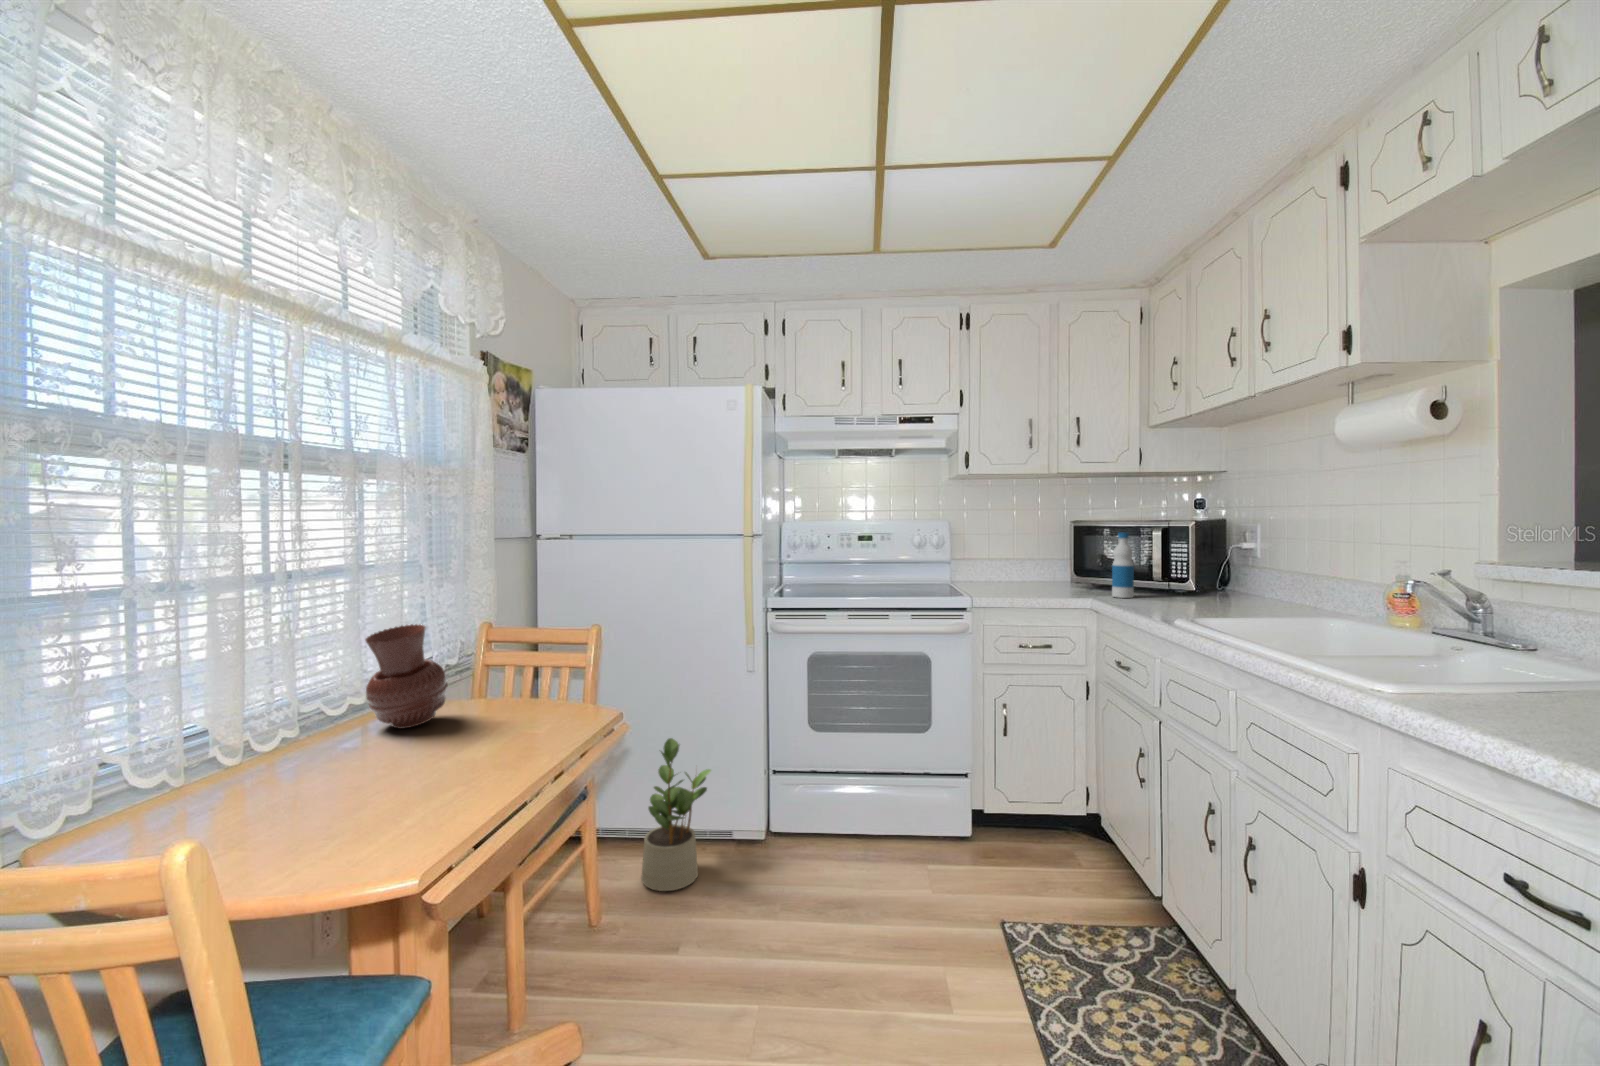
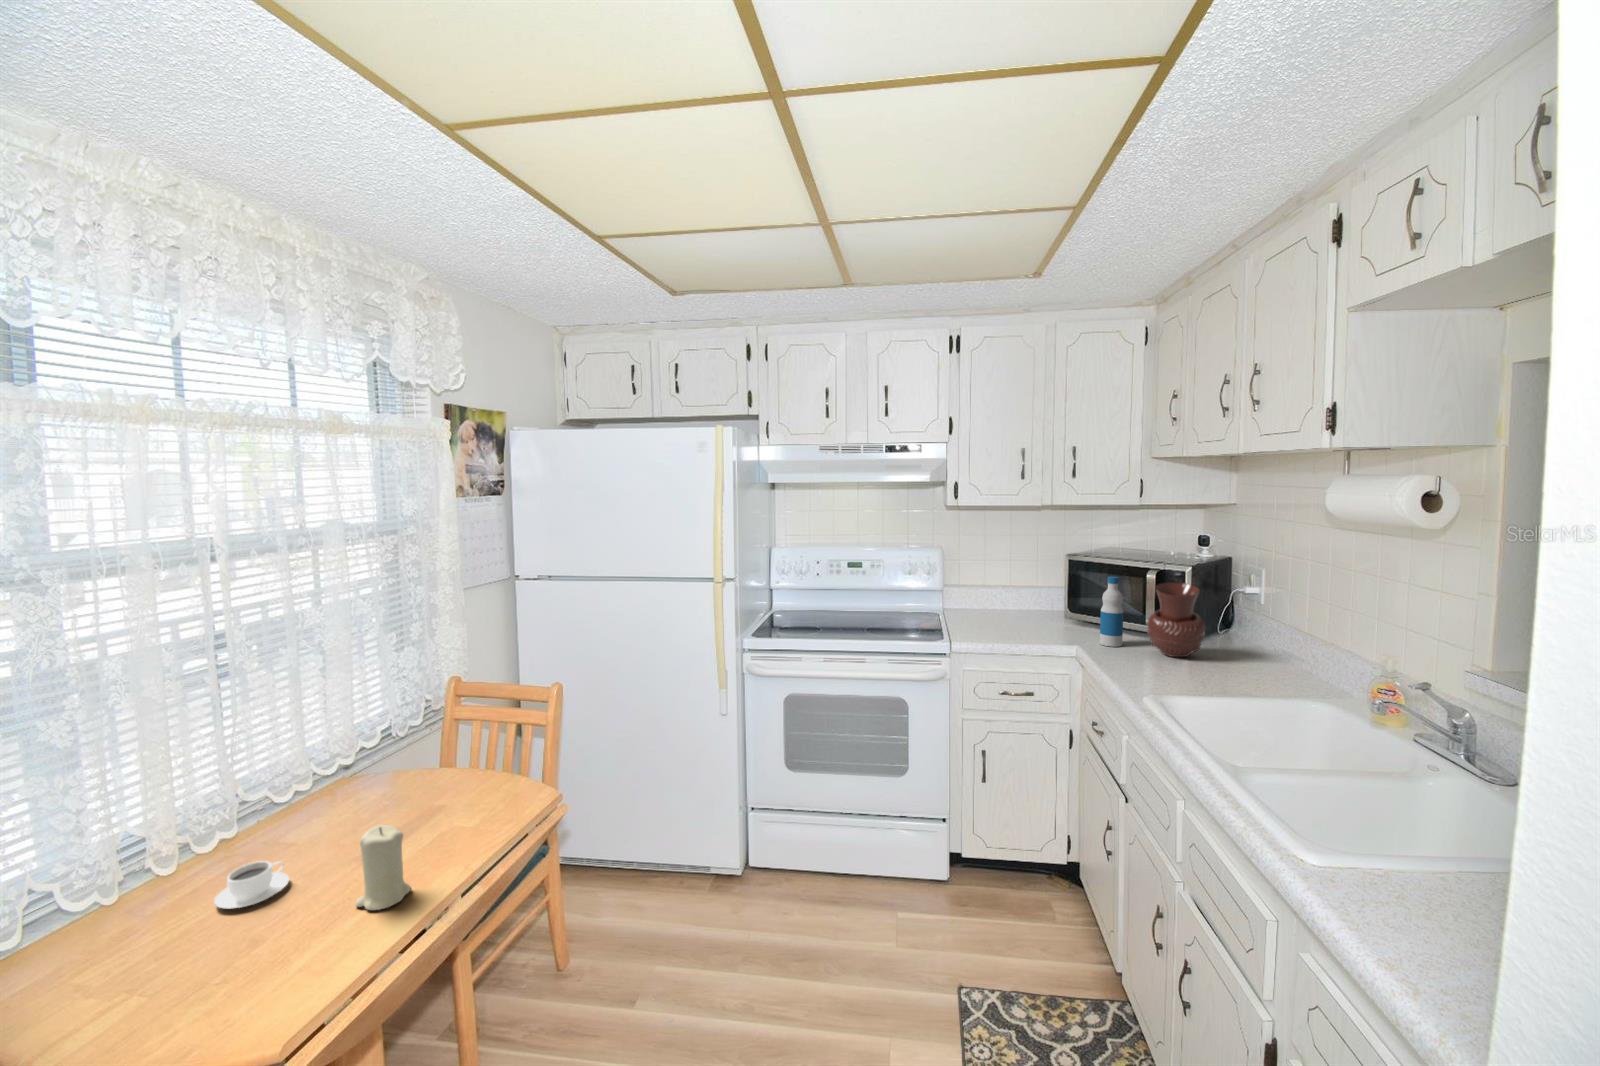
vase: present [365,624,448,728] -> present [1147,583,1205,657]
candle: none [443,704,498,788] -> present [355,825,411,910]
potted plant: present [641,738,711,891] -> none [615,785,684,932]
coffee cup: none [287,750,363,791] -> present [214,861,289,908]

